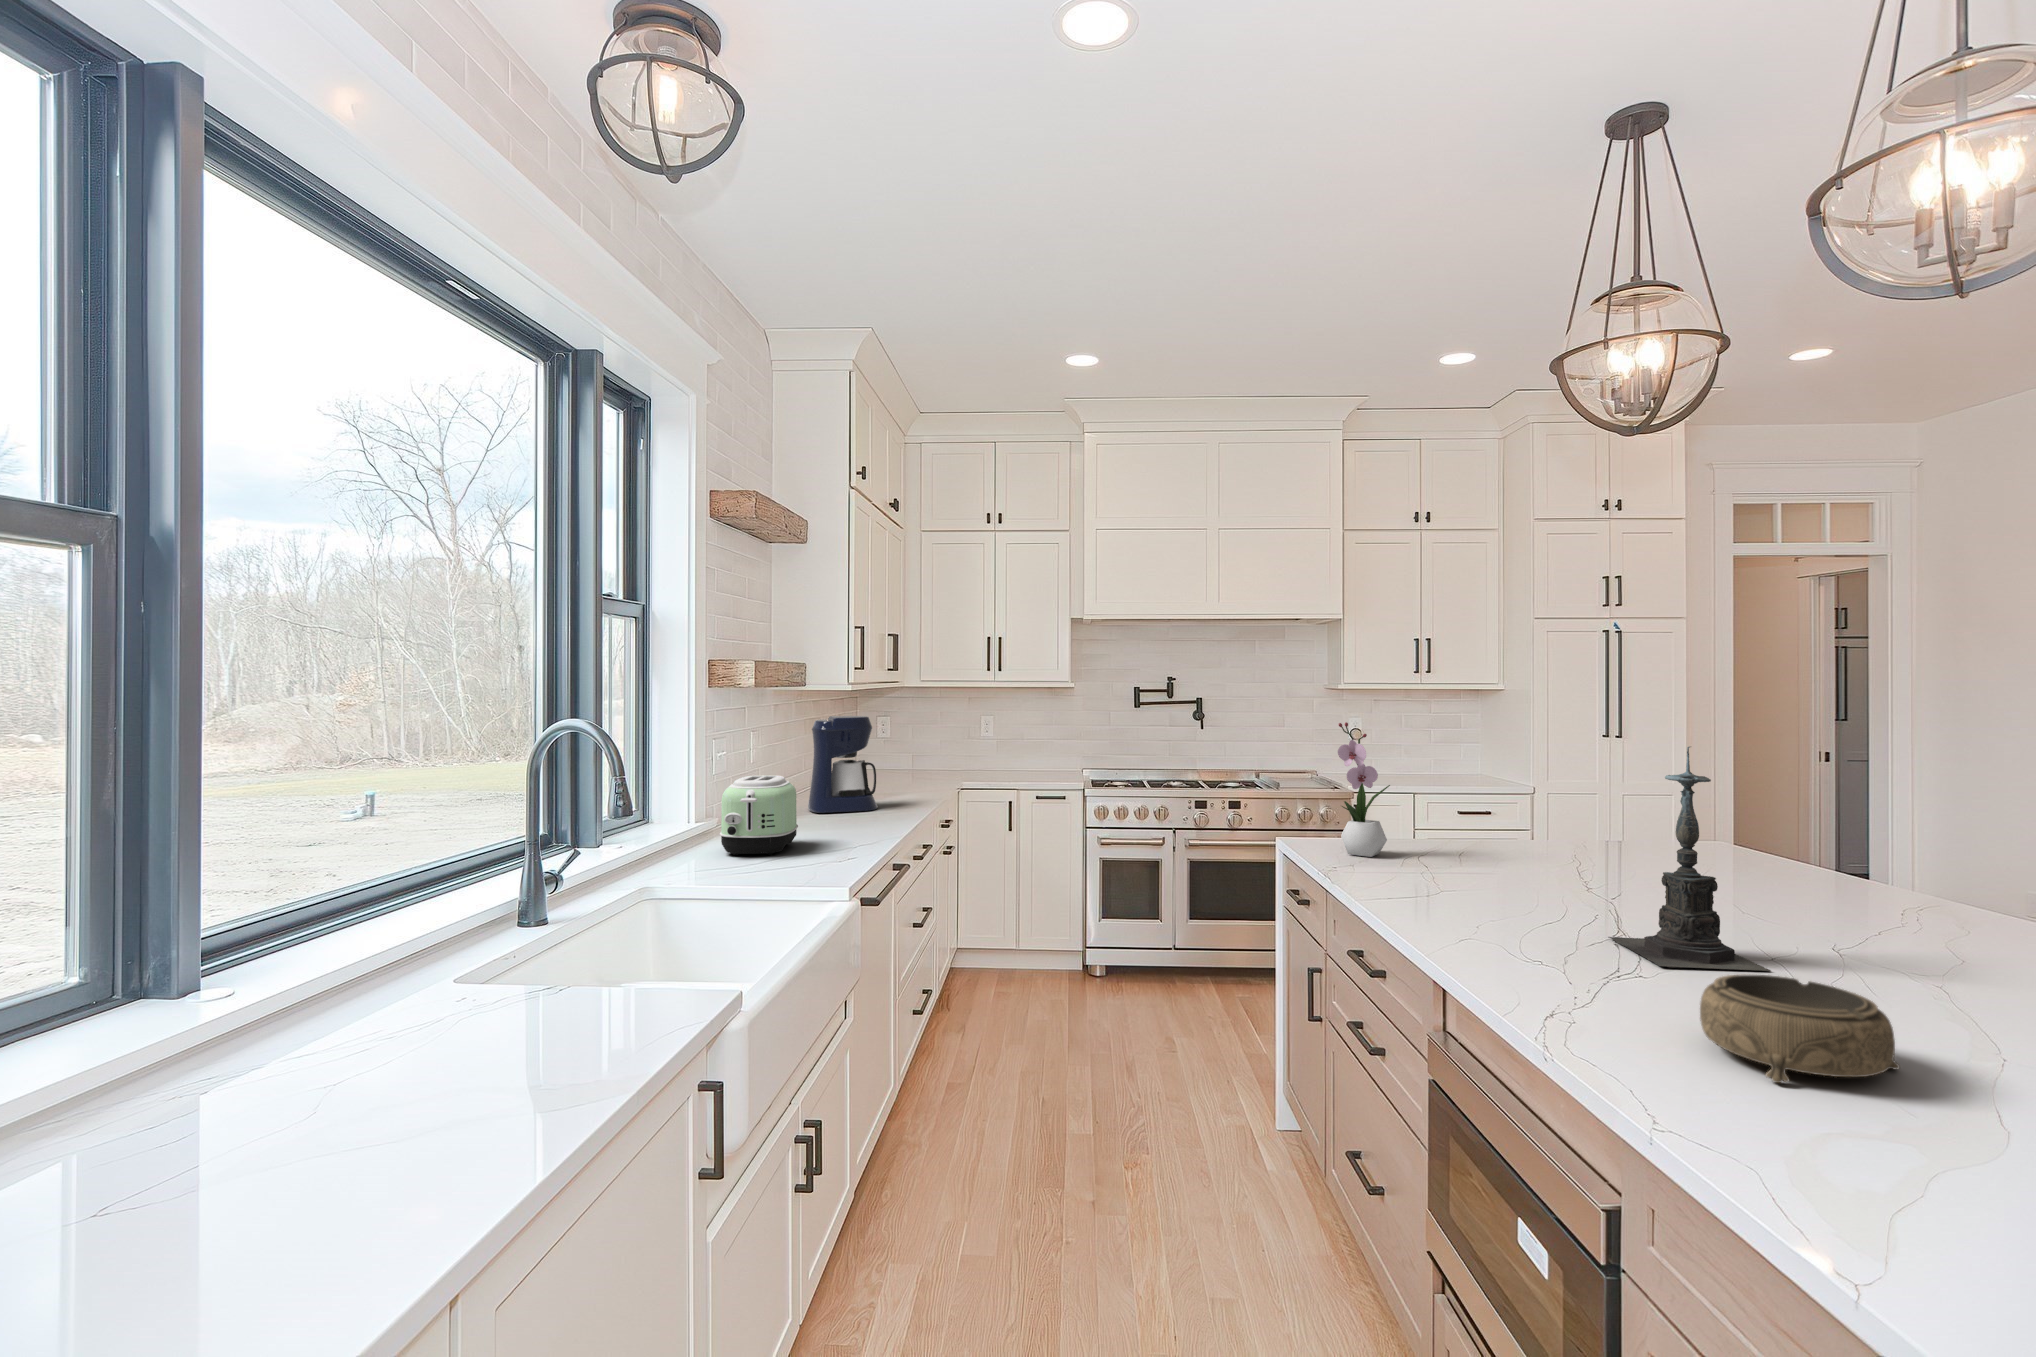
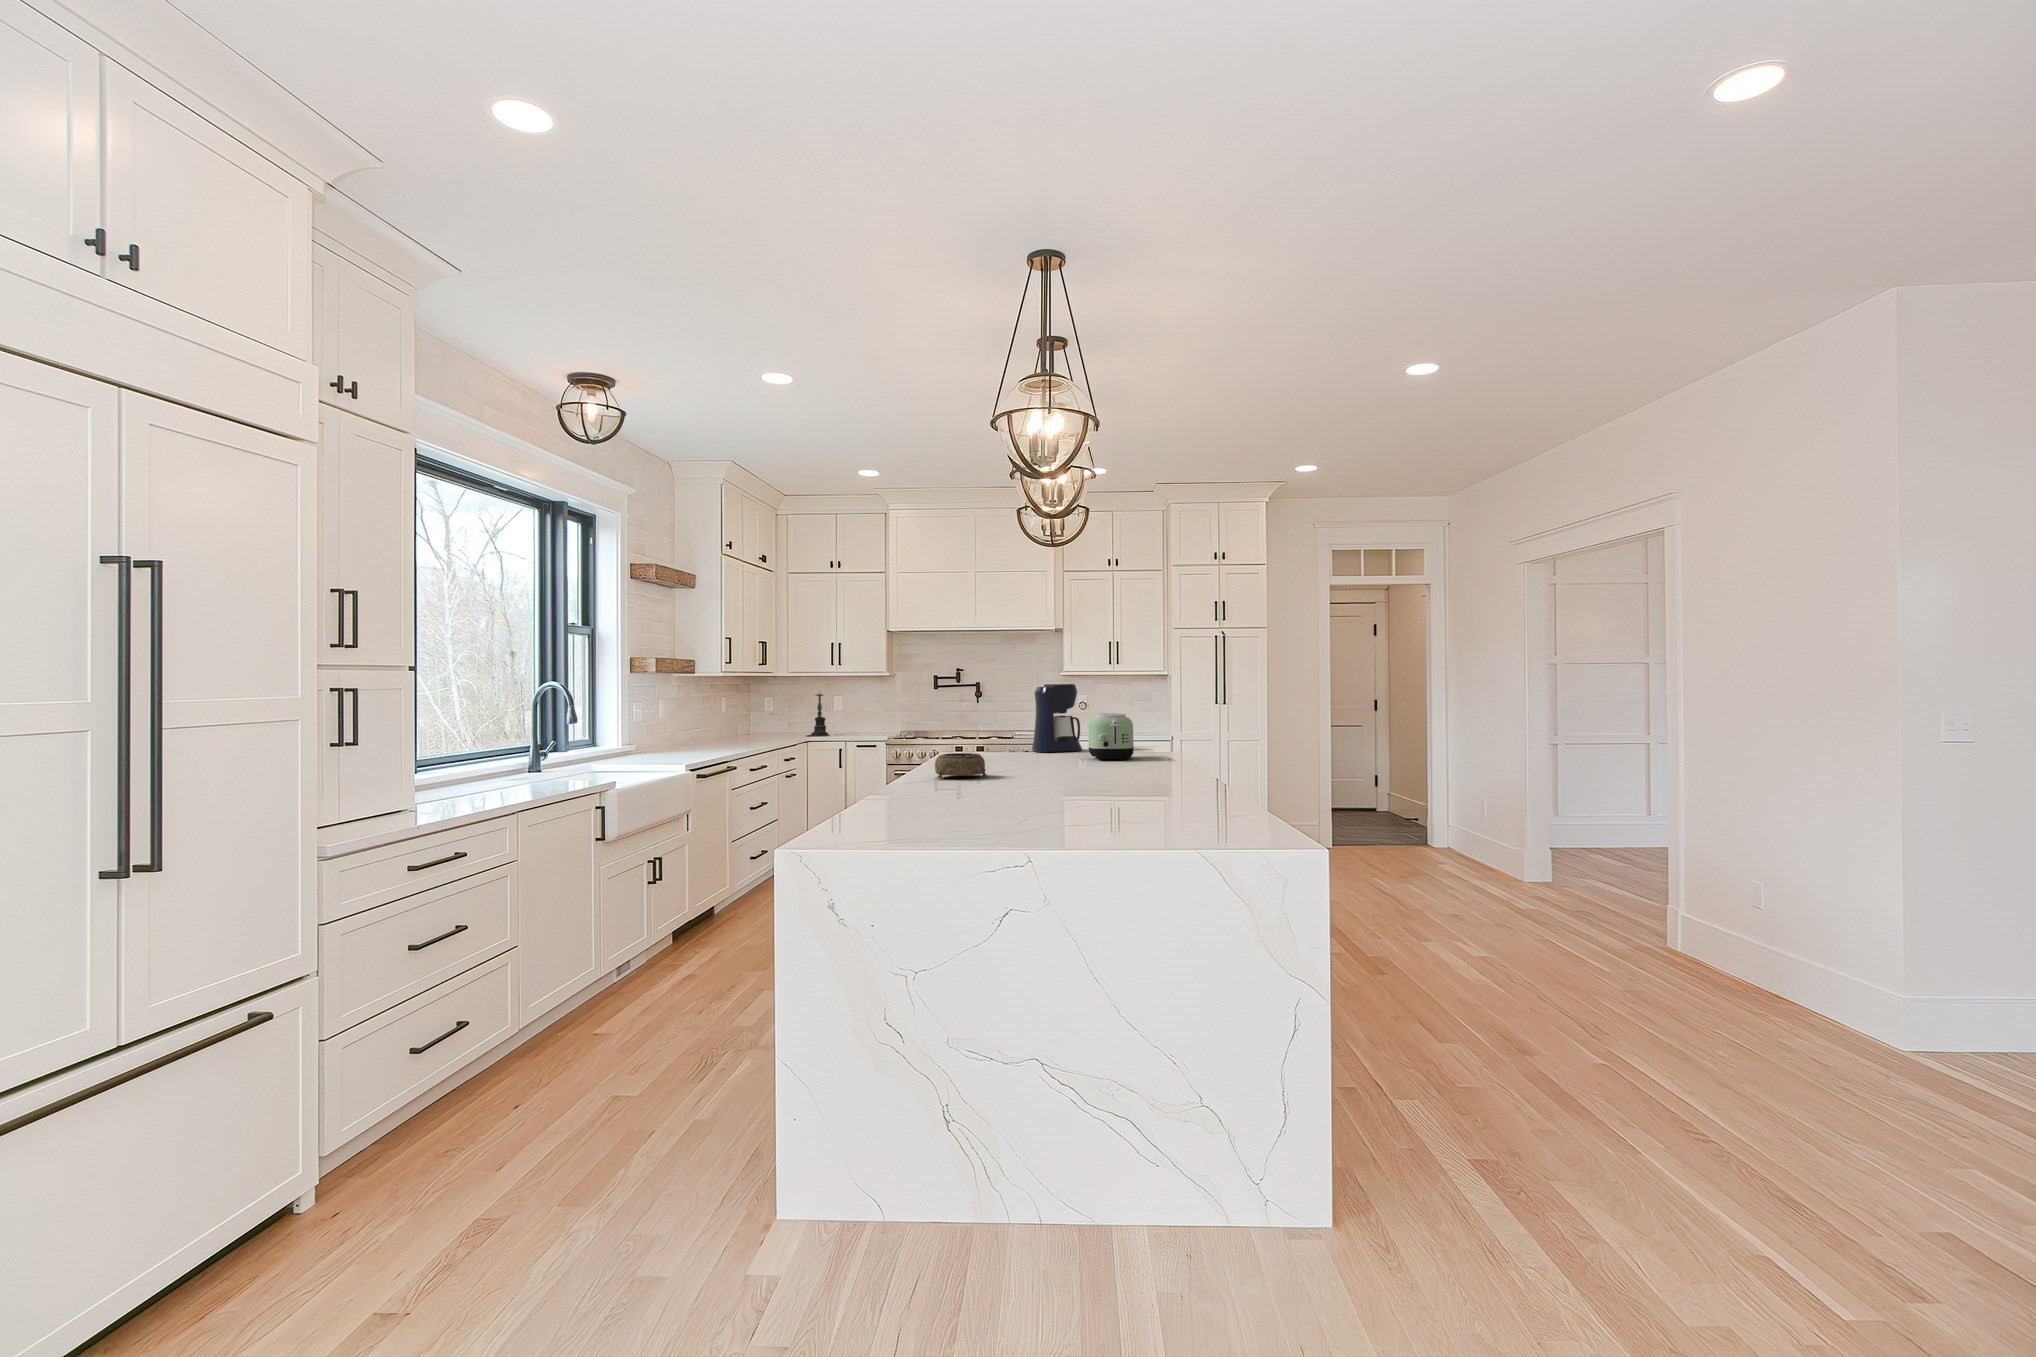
coffee maker: present [808,716,878,813] -> present [1032,684,1083,752]
flower arrangement: present [1338,722,1390,857] -> none [949,684,980,752]
candle holder: present [1608,747,1771,971] -> present [807,693,829,736]
toaster: present [720,775,798,855] -> present [1088,713,1134,760]

